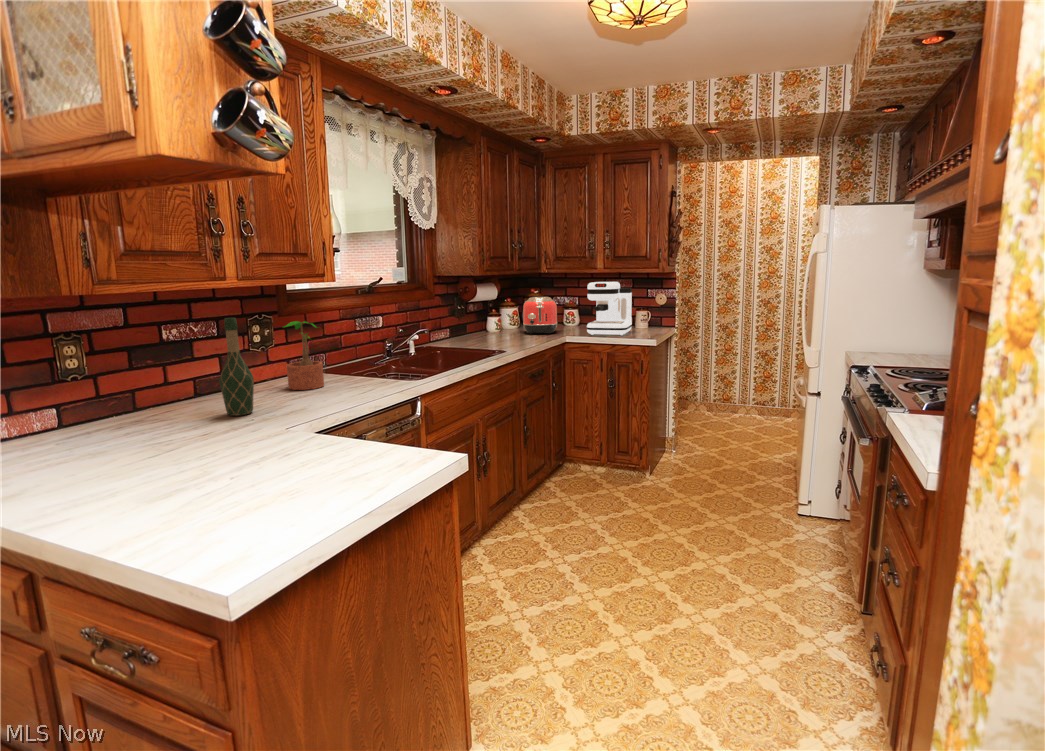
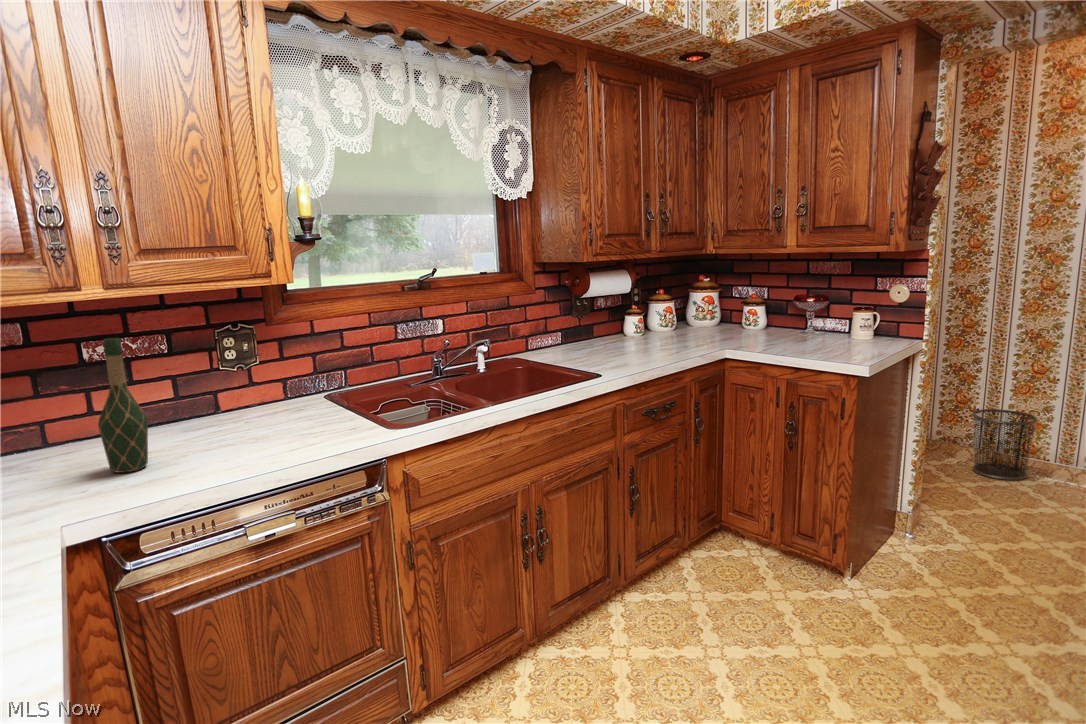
coffee maker: present [587,282,632,335] -> none [761,268,839,352]
toaster: present [523,297,558,334] -> none [671,289,724,344]
potted plant: present [285,321,324,390] -> none [243,335,300,429]
waste bin: none [695,375,733,419] -> present [972,409,1038,480]

